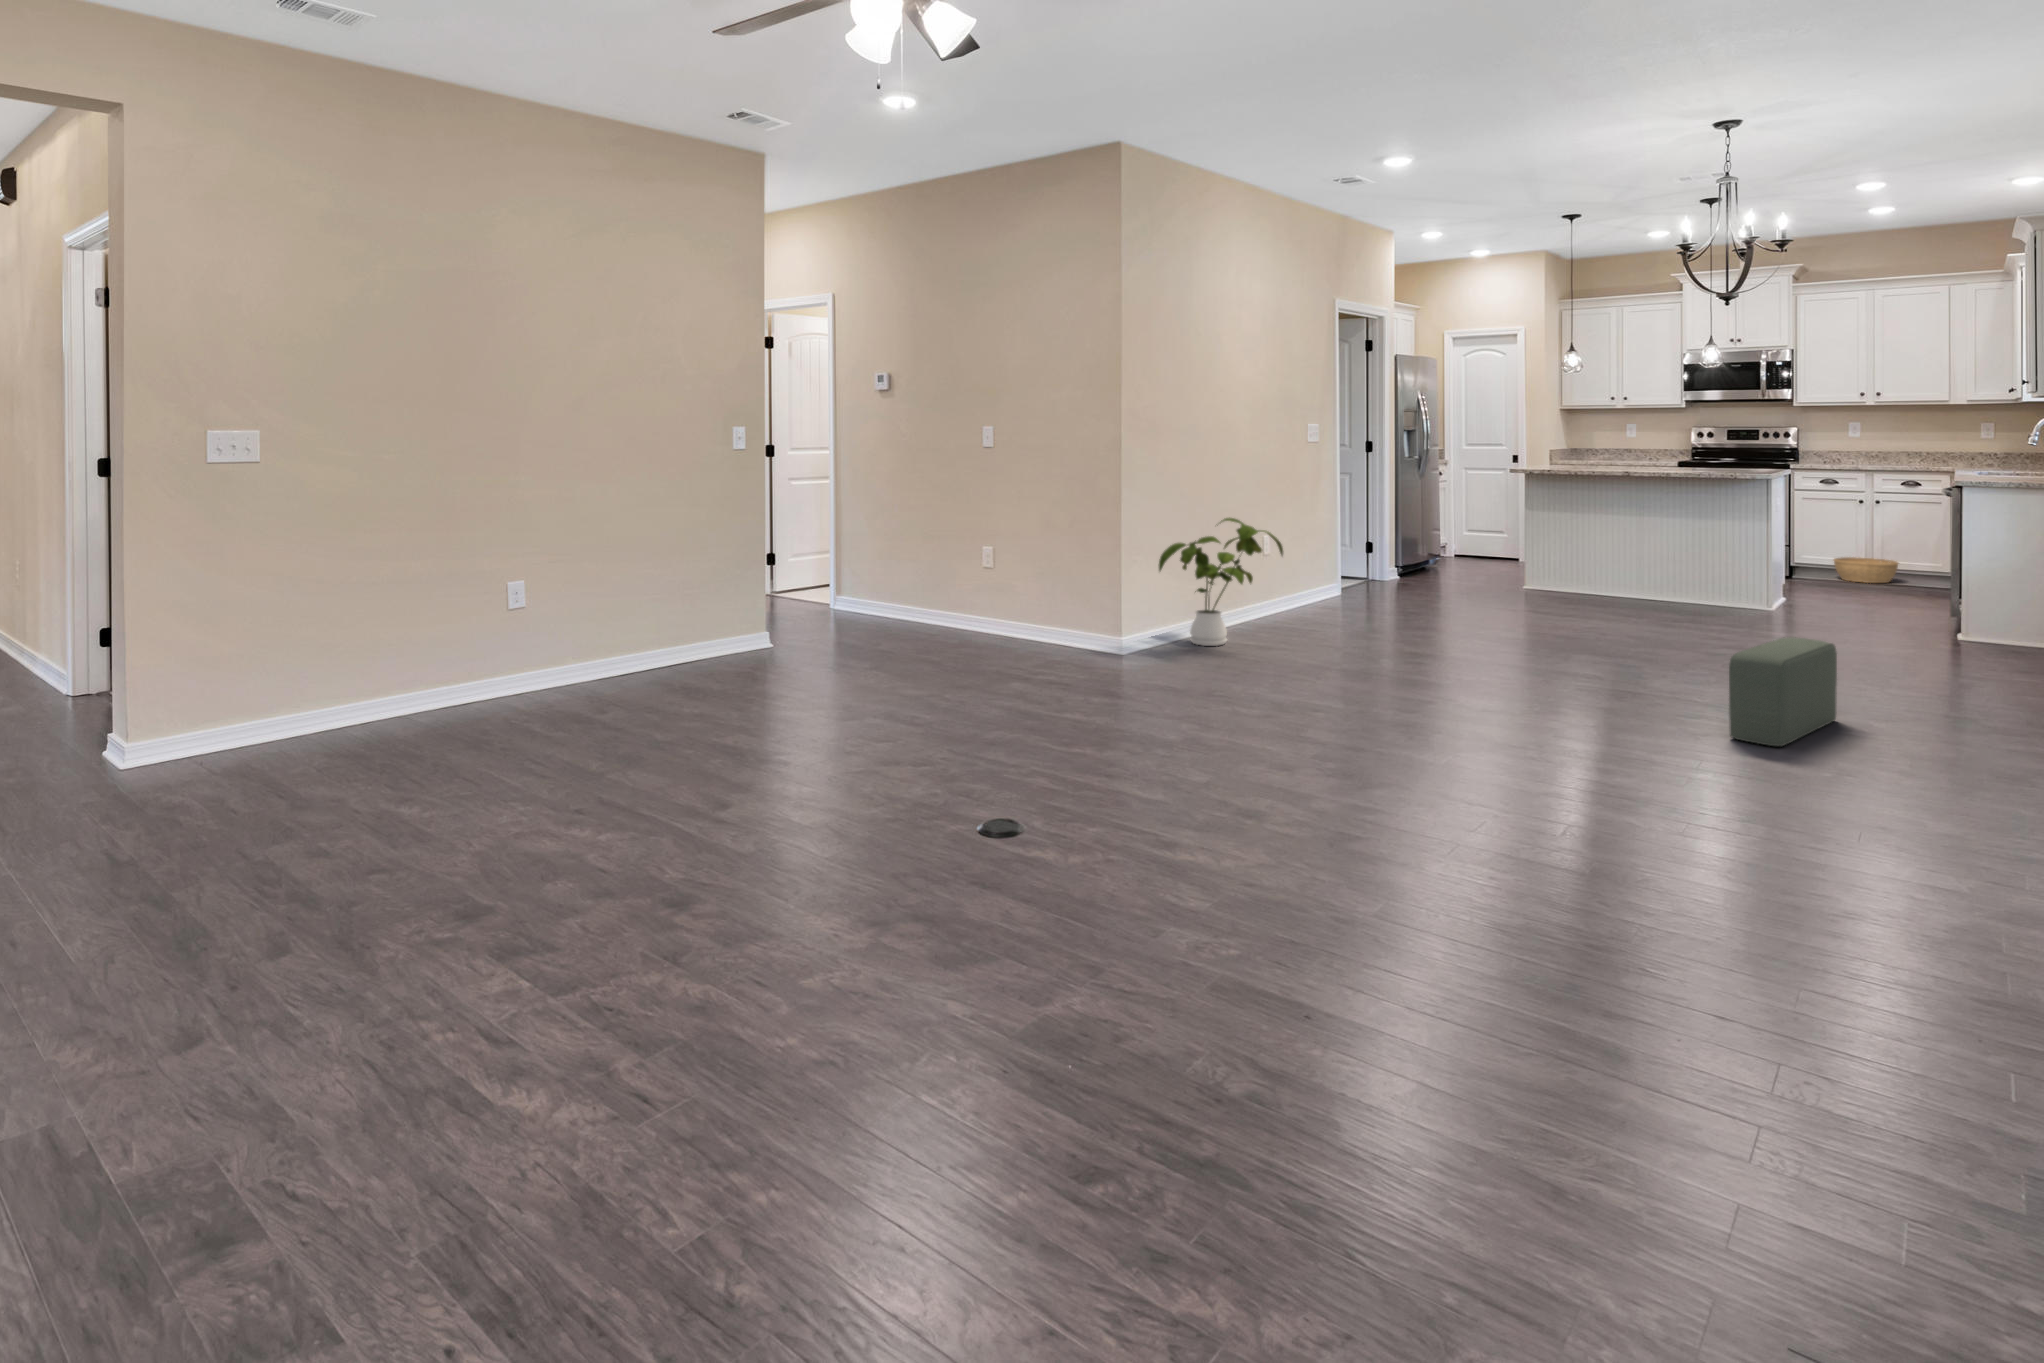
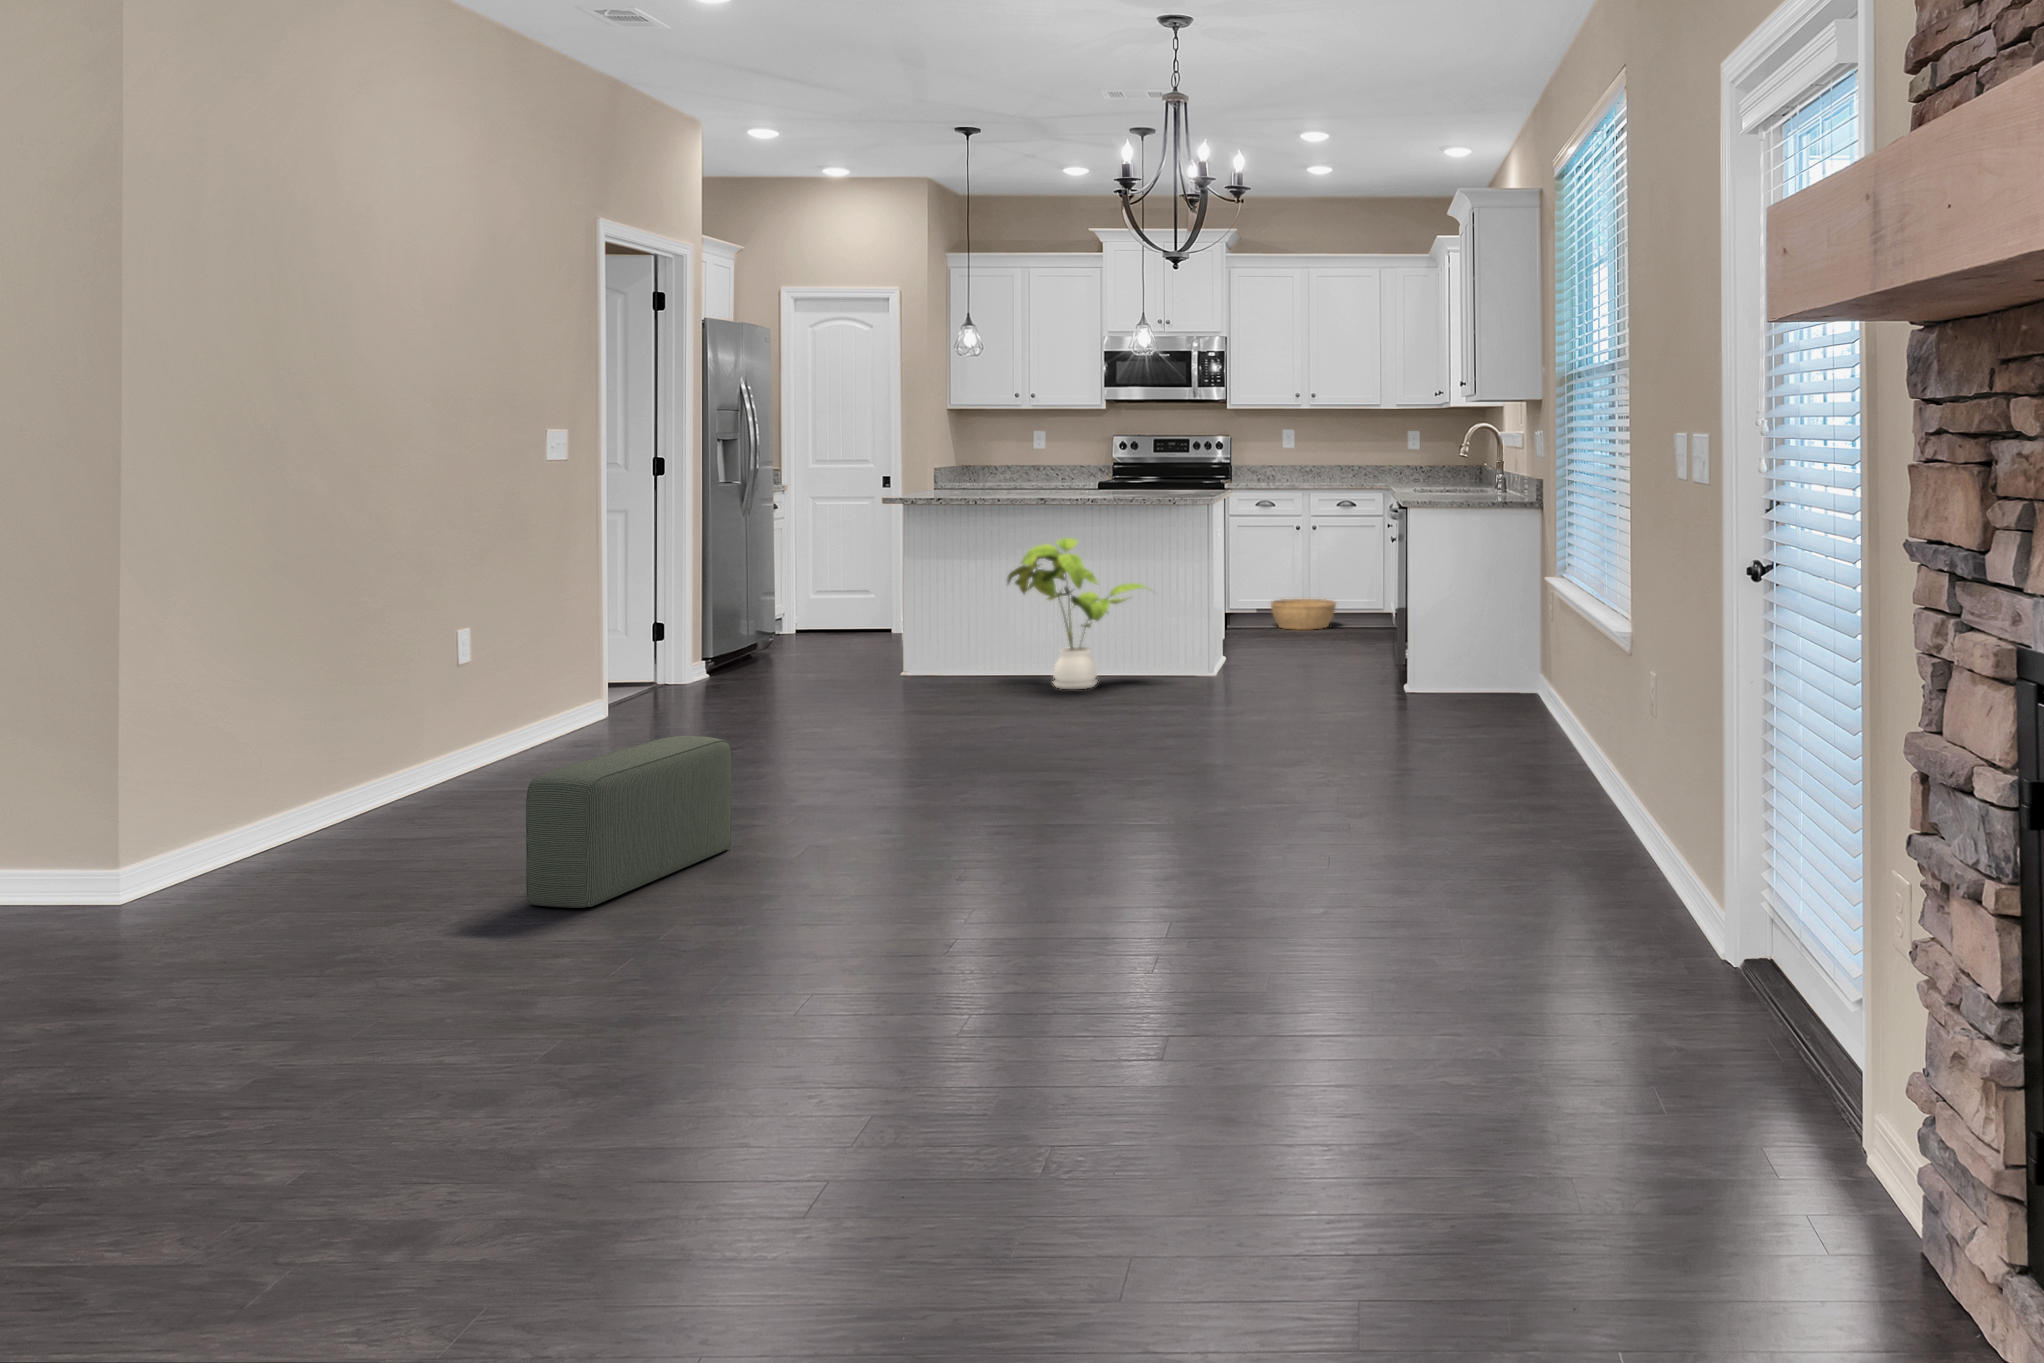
house plant: present [1159,518,1283,646] -> present [1007,538,1149,689]
pouf: present [1729,638,1837,746] -> present [526,736,732,908]

